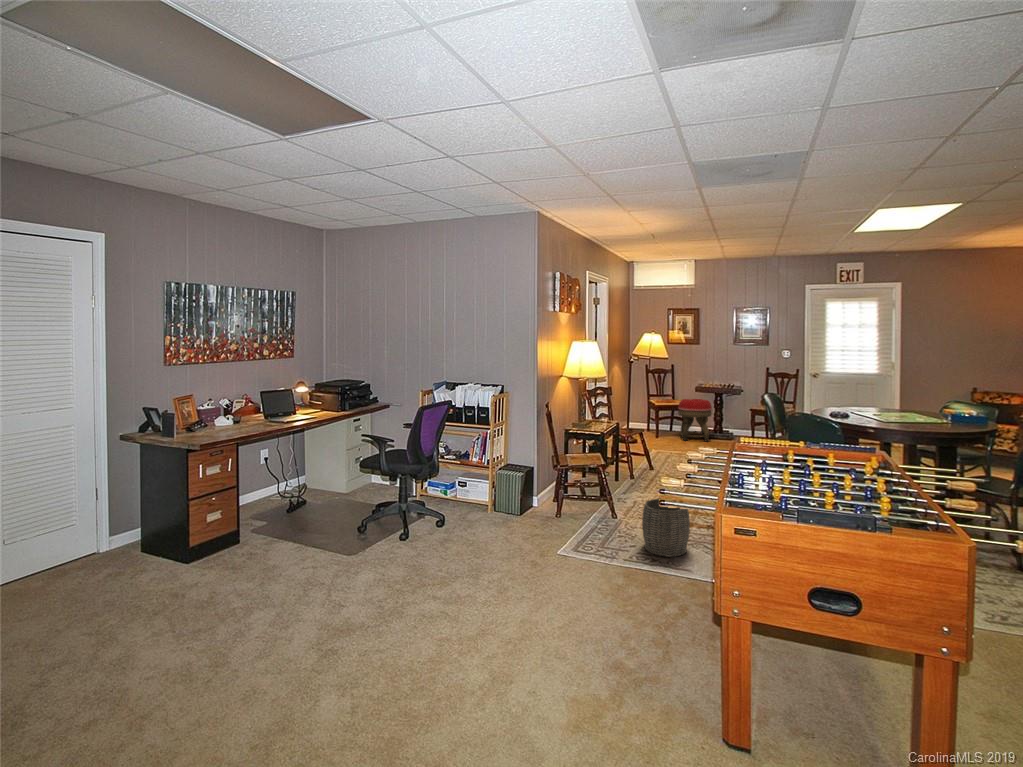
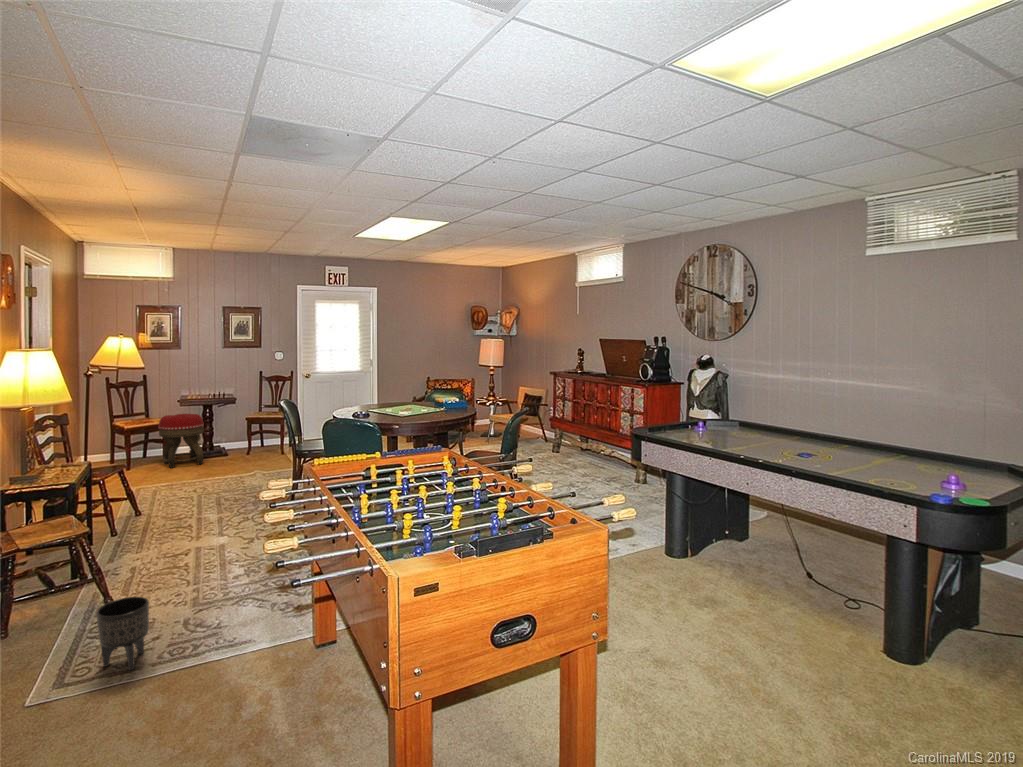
woven basket: present [642,499,690,557] -> none [170,554,242,638]
planter: none [597,511,626,558] -> present [96,597,149,670]

